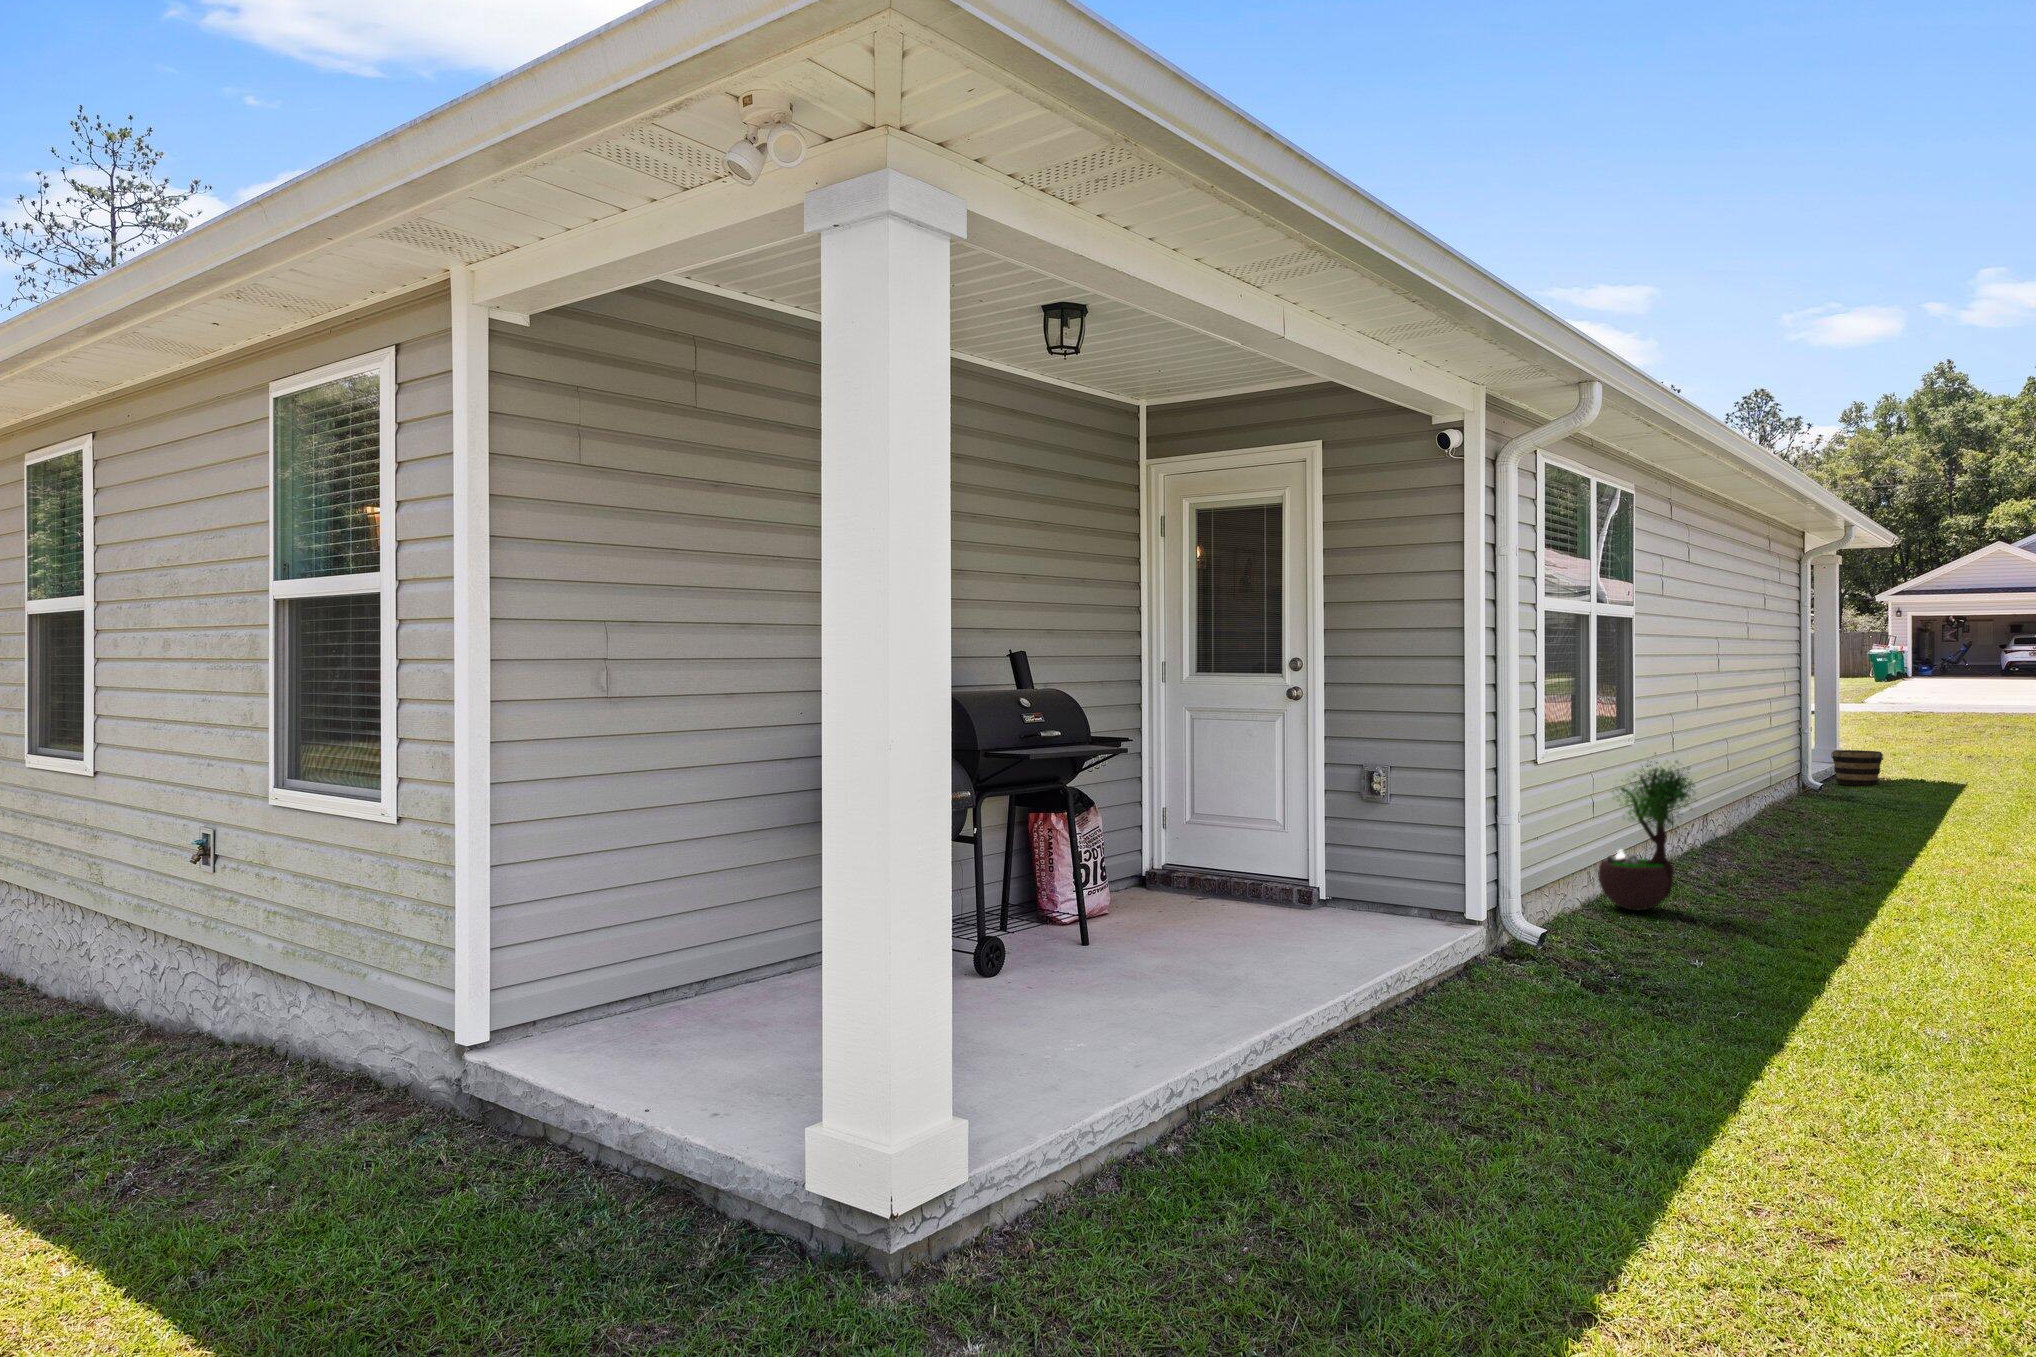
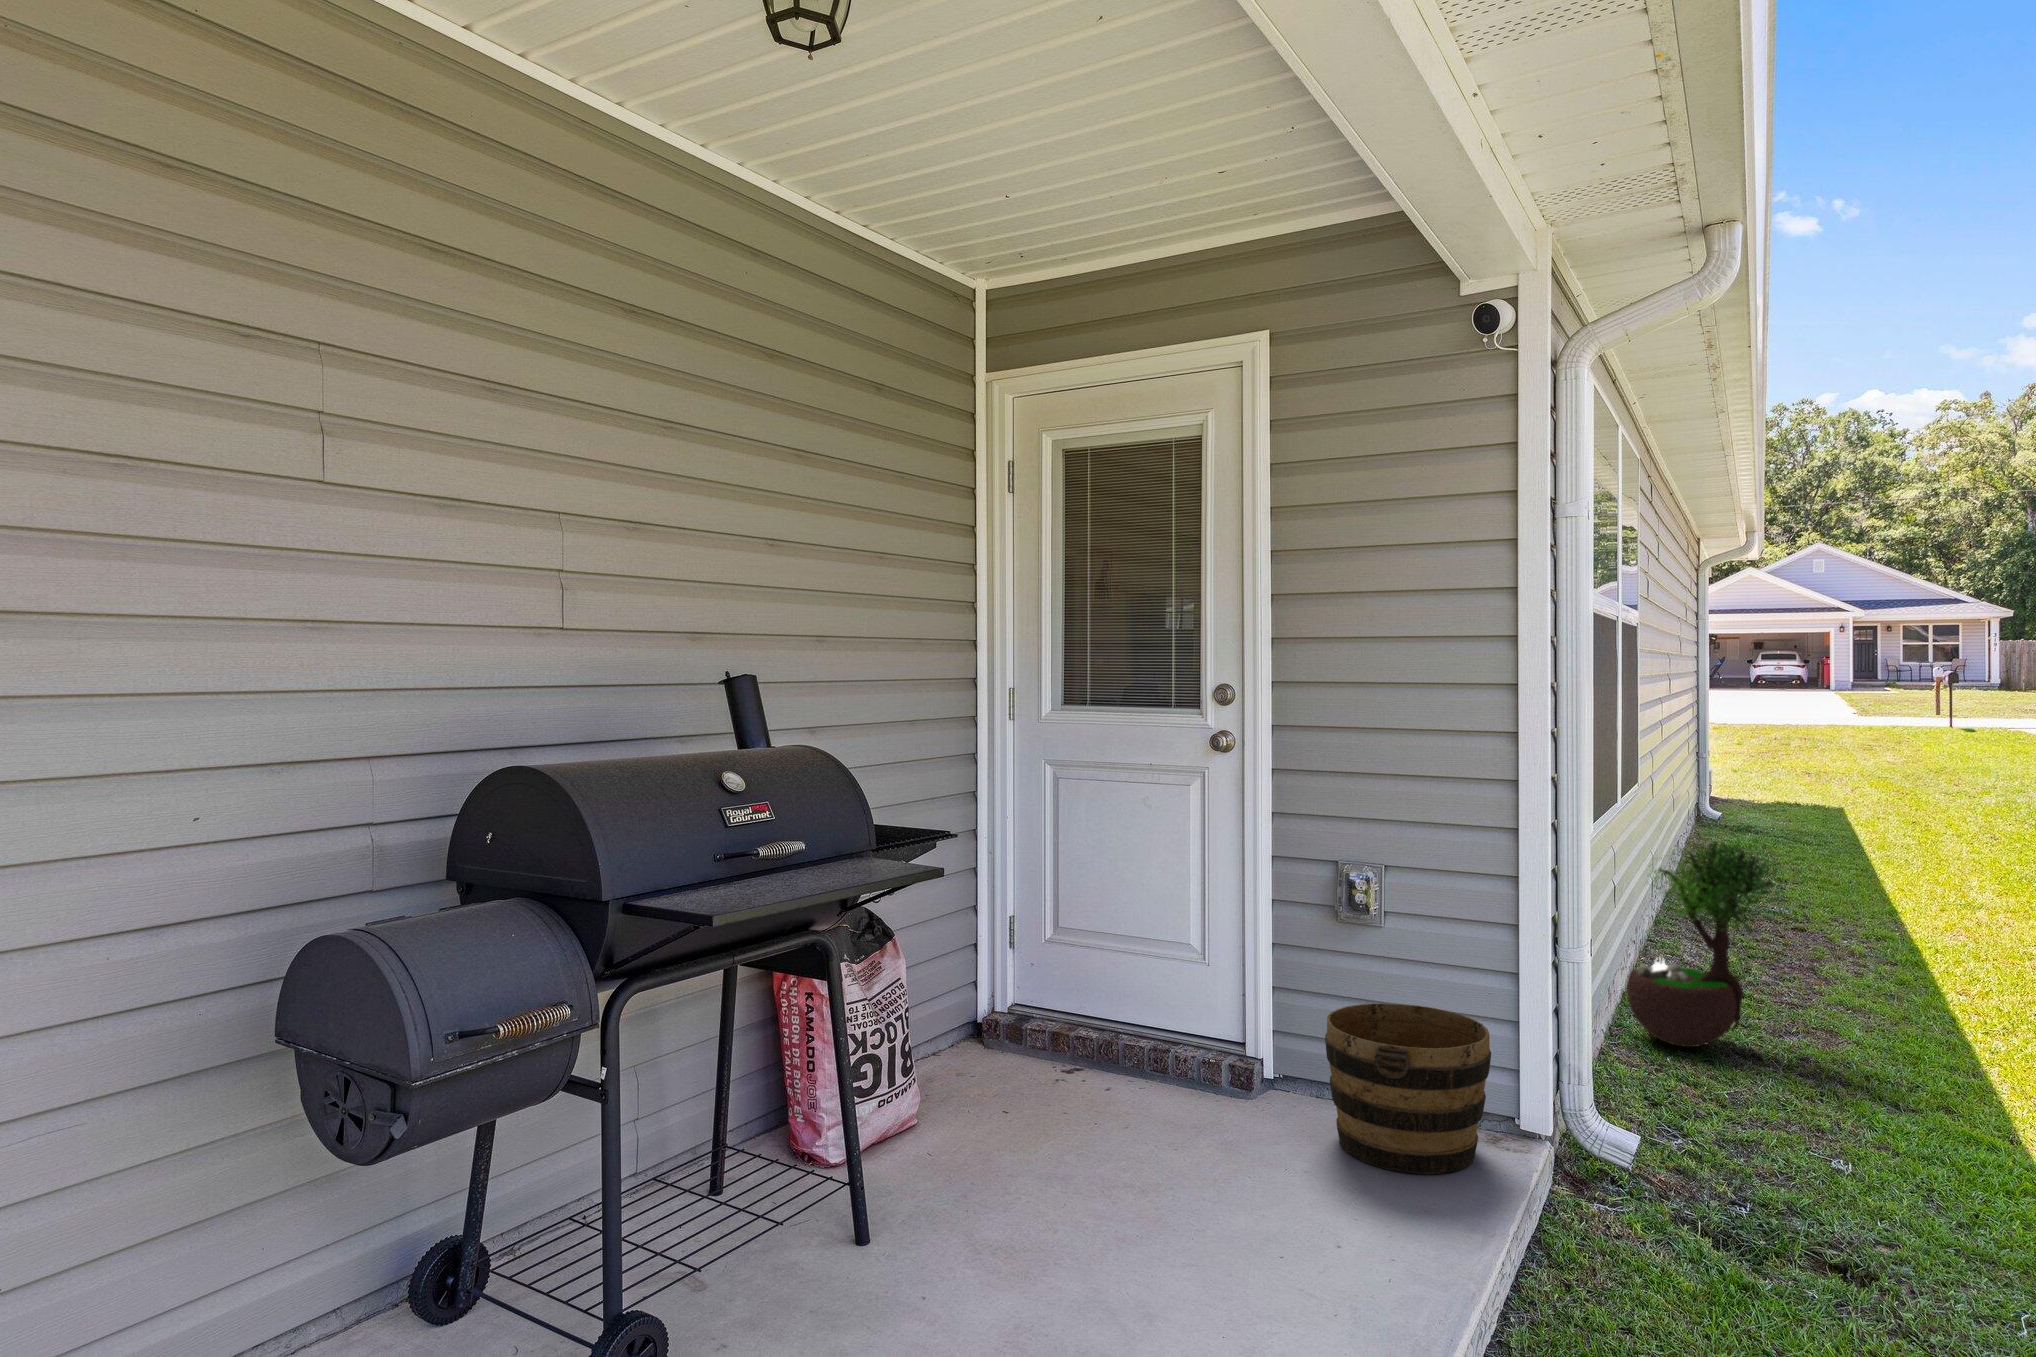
bucket: present [1831,750,1883,786] -> present [1325,1003,1491,1174]

